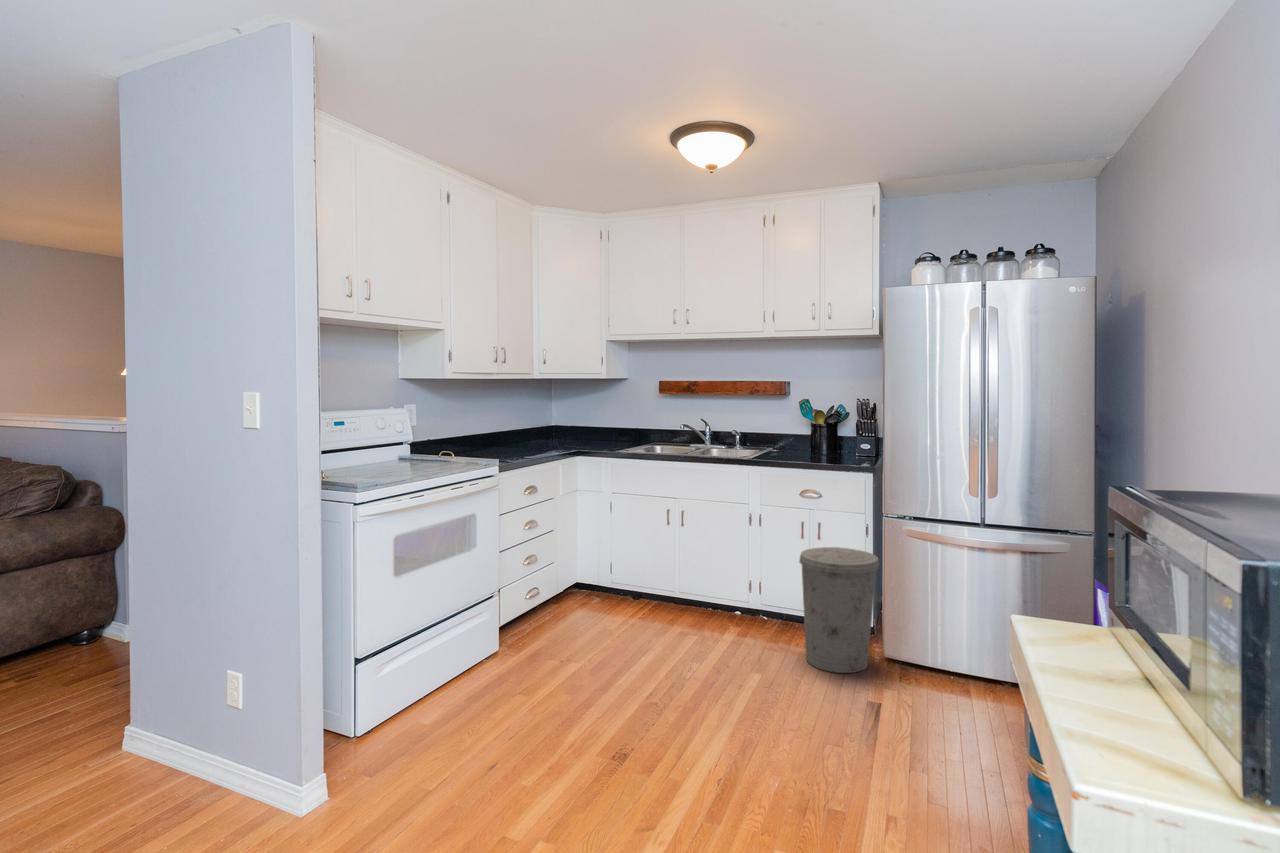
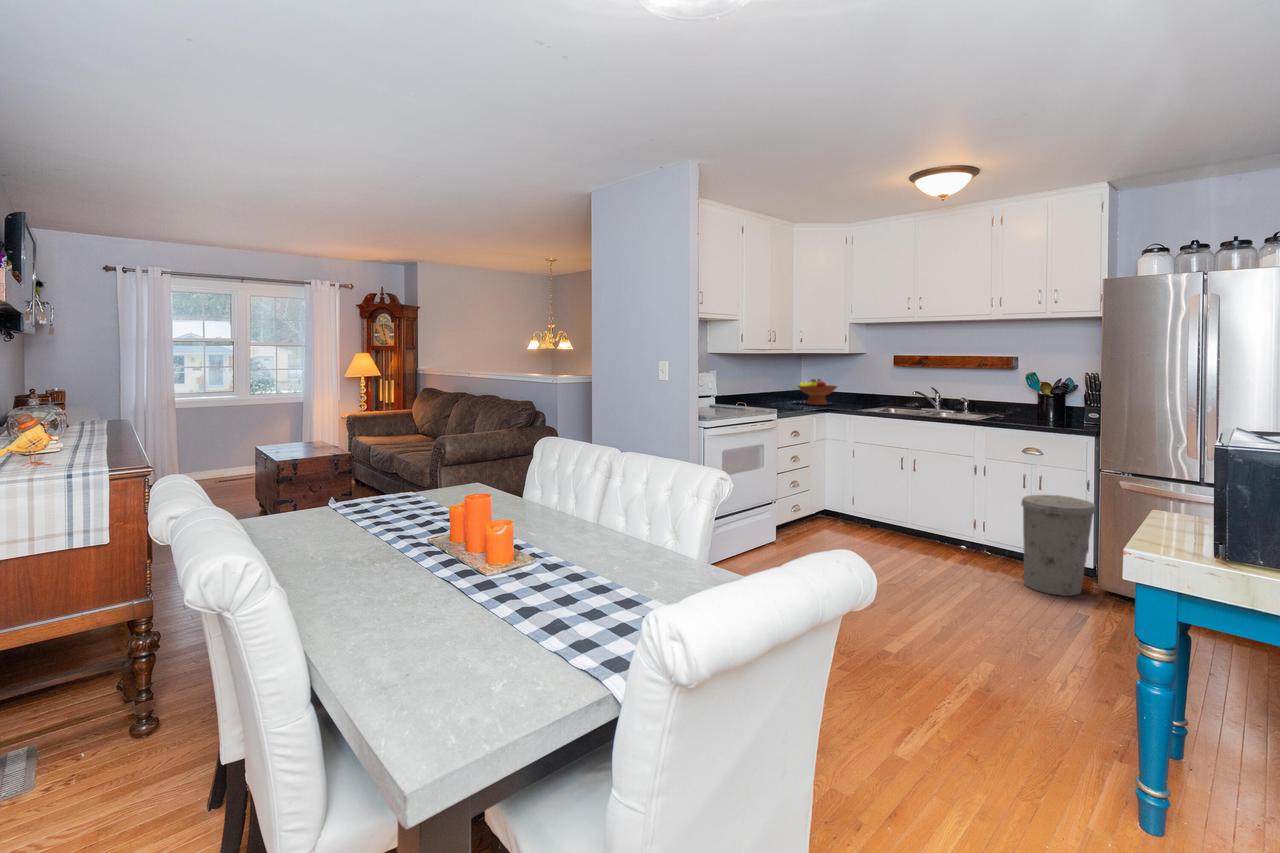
fruit bowl: none [545,408,595,441] -> present [798,379,837,405]

